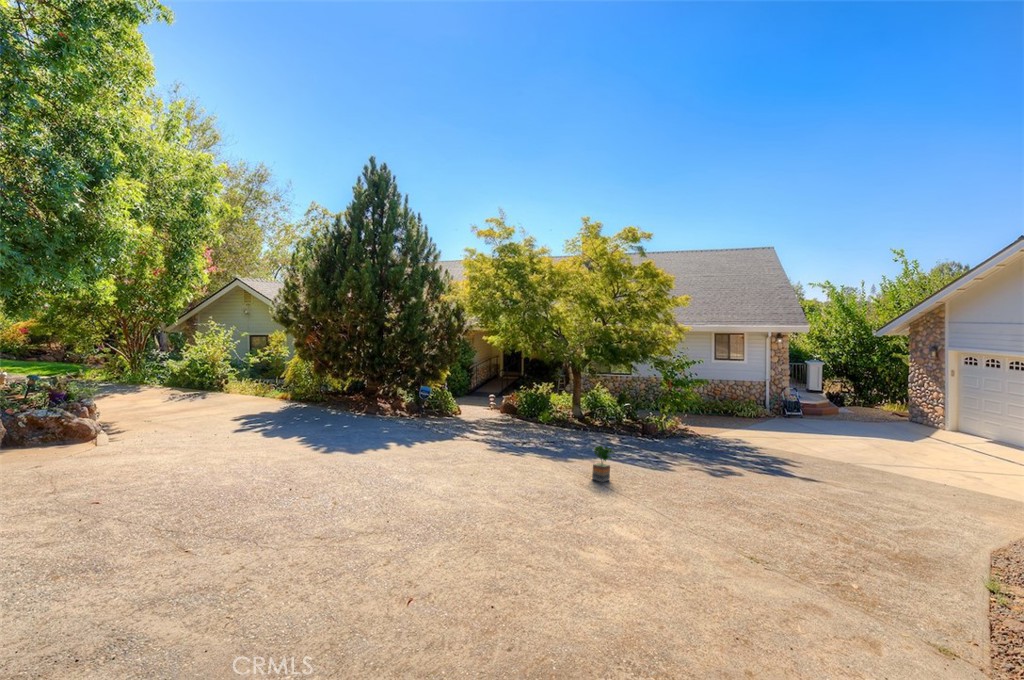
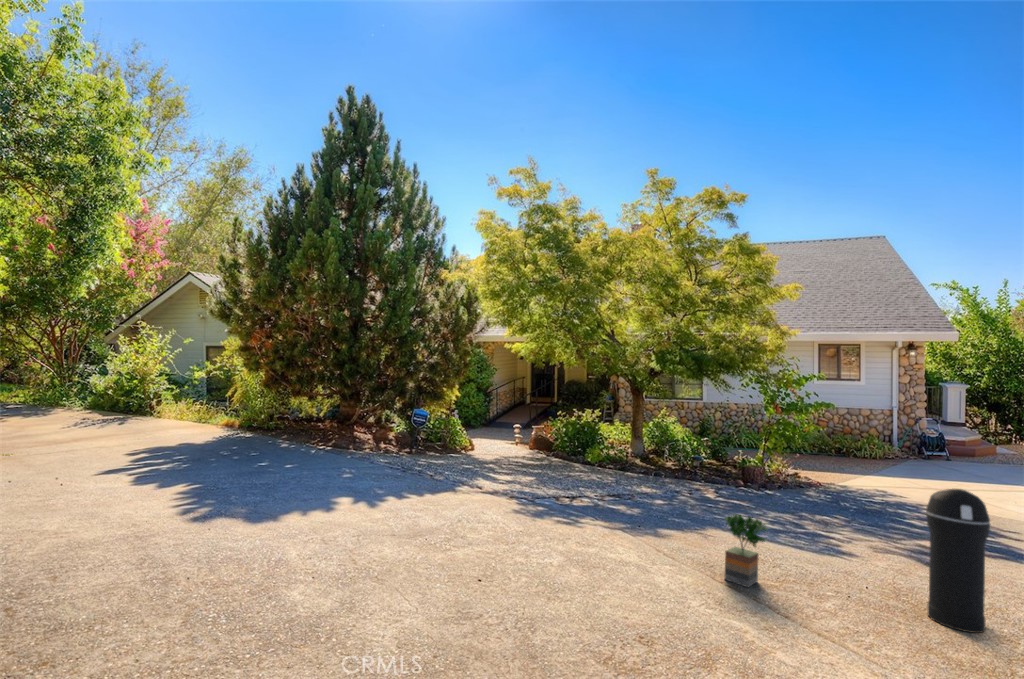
trash can: none [687,429,715,498] -> present [926,489,990,633]

